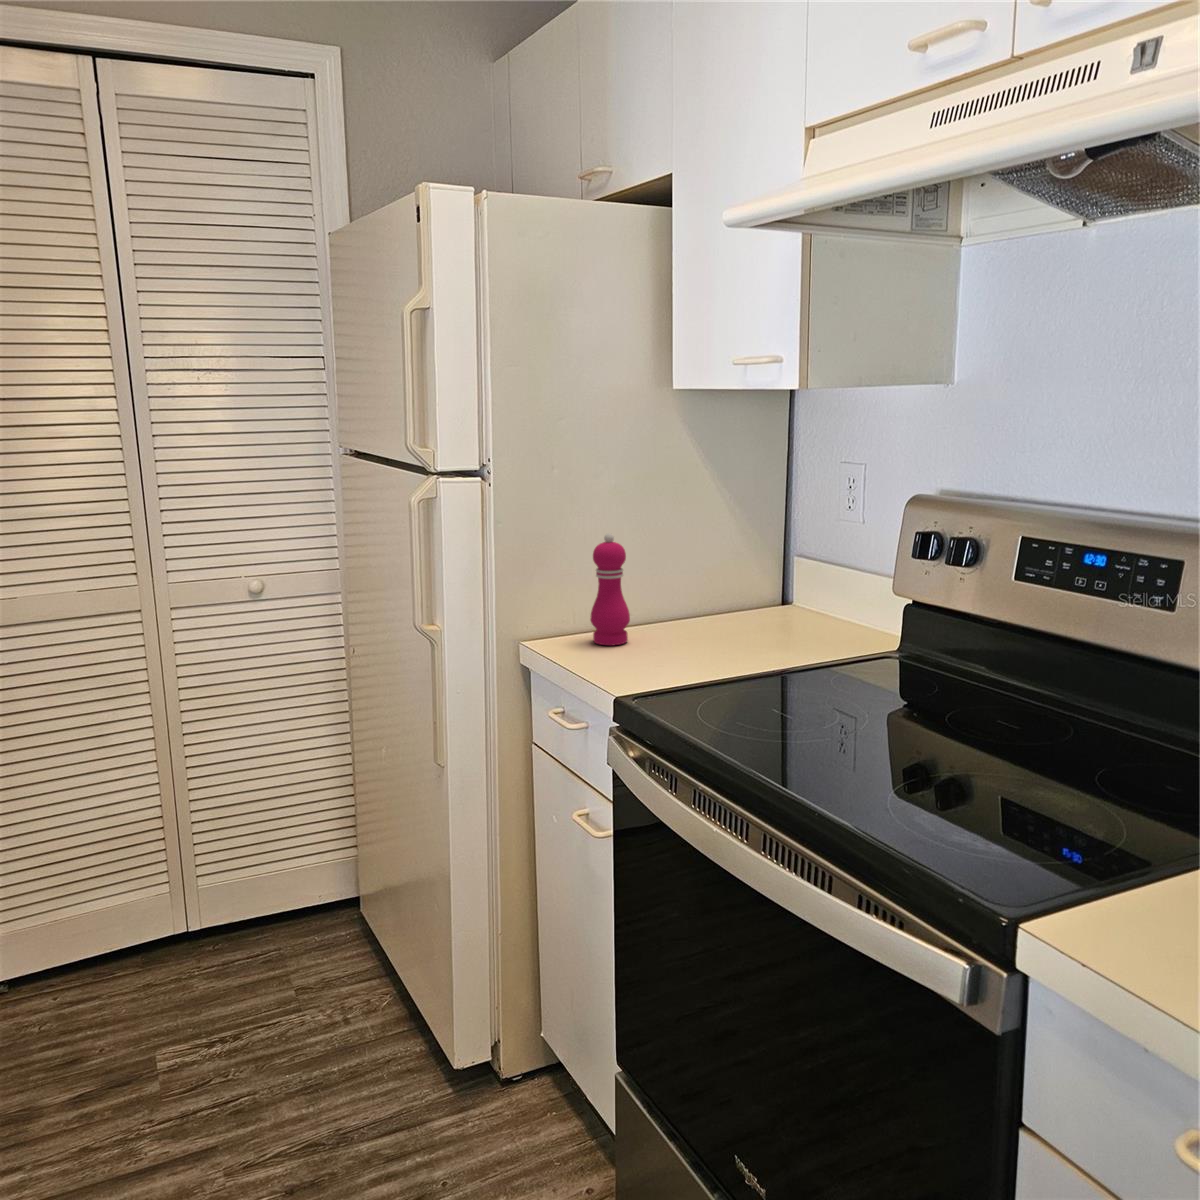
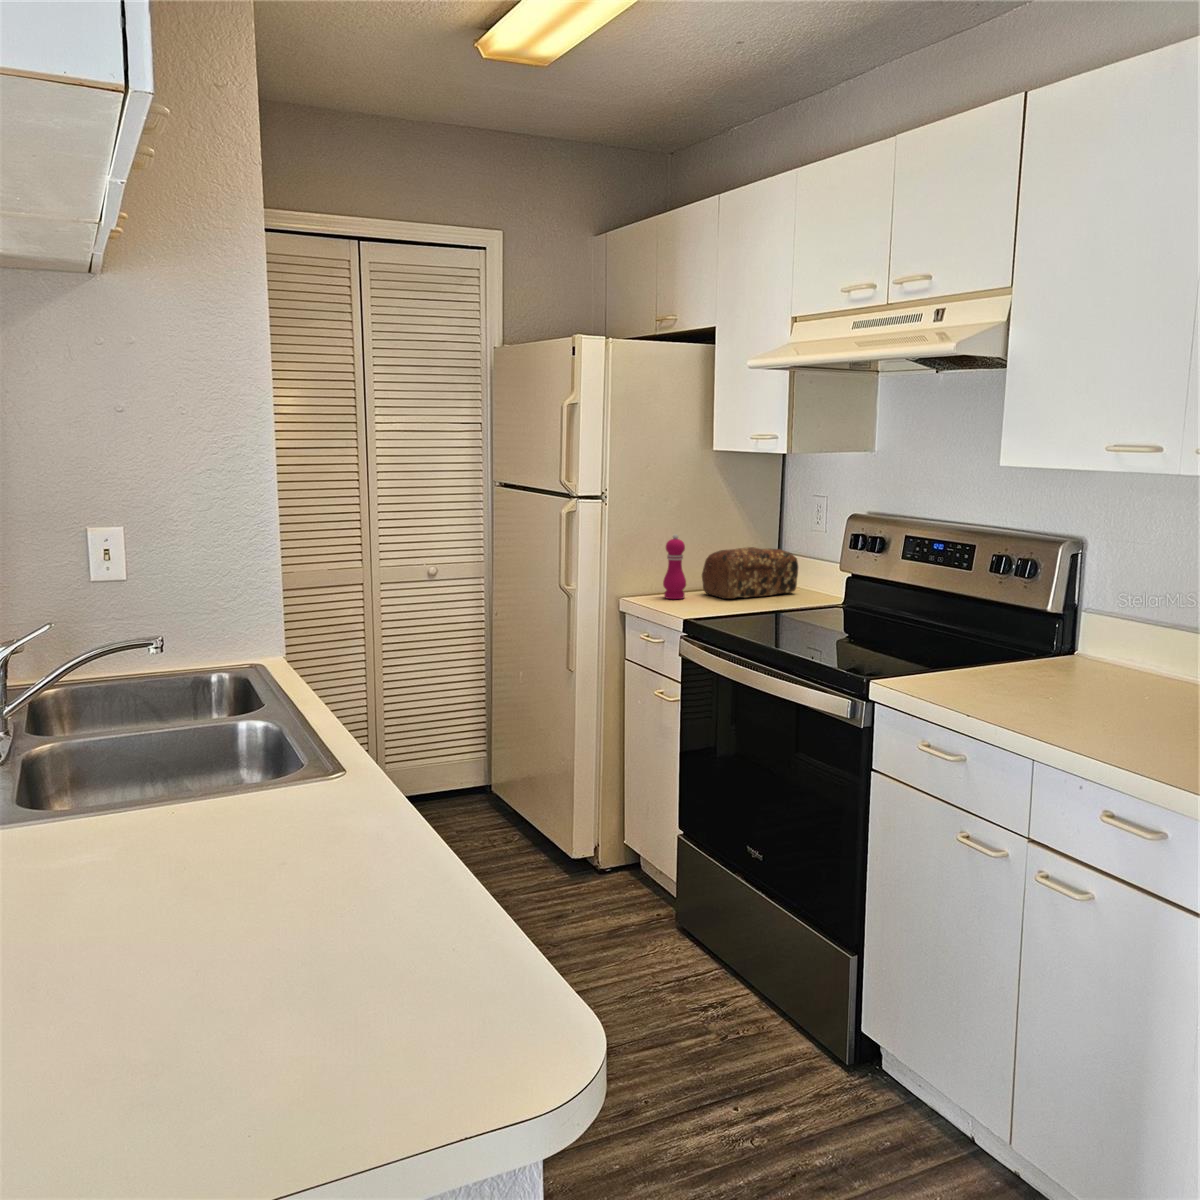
bread loaf: none [658,551,821,643] -> present [702,547,798,599]

